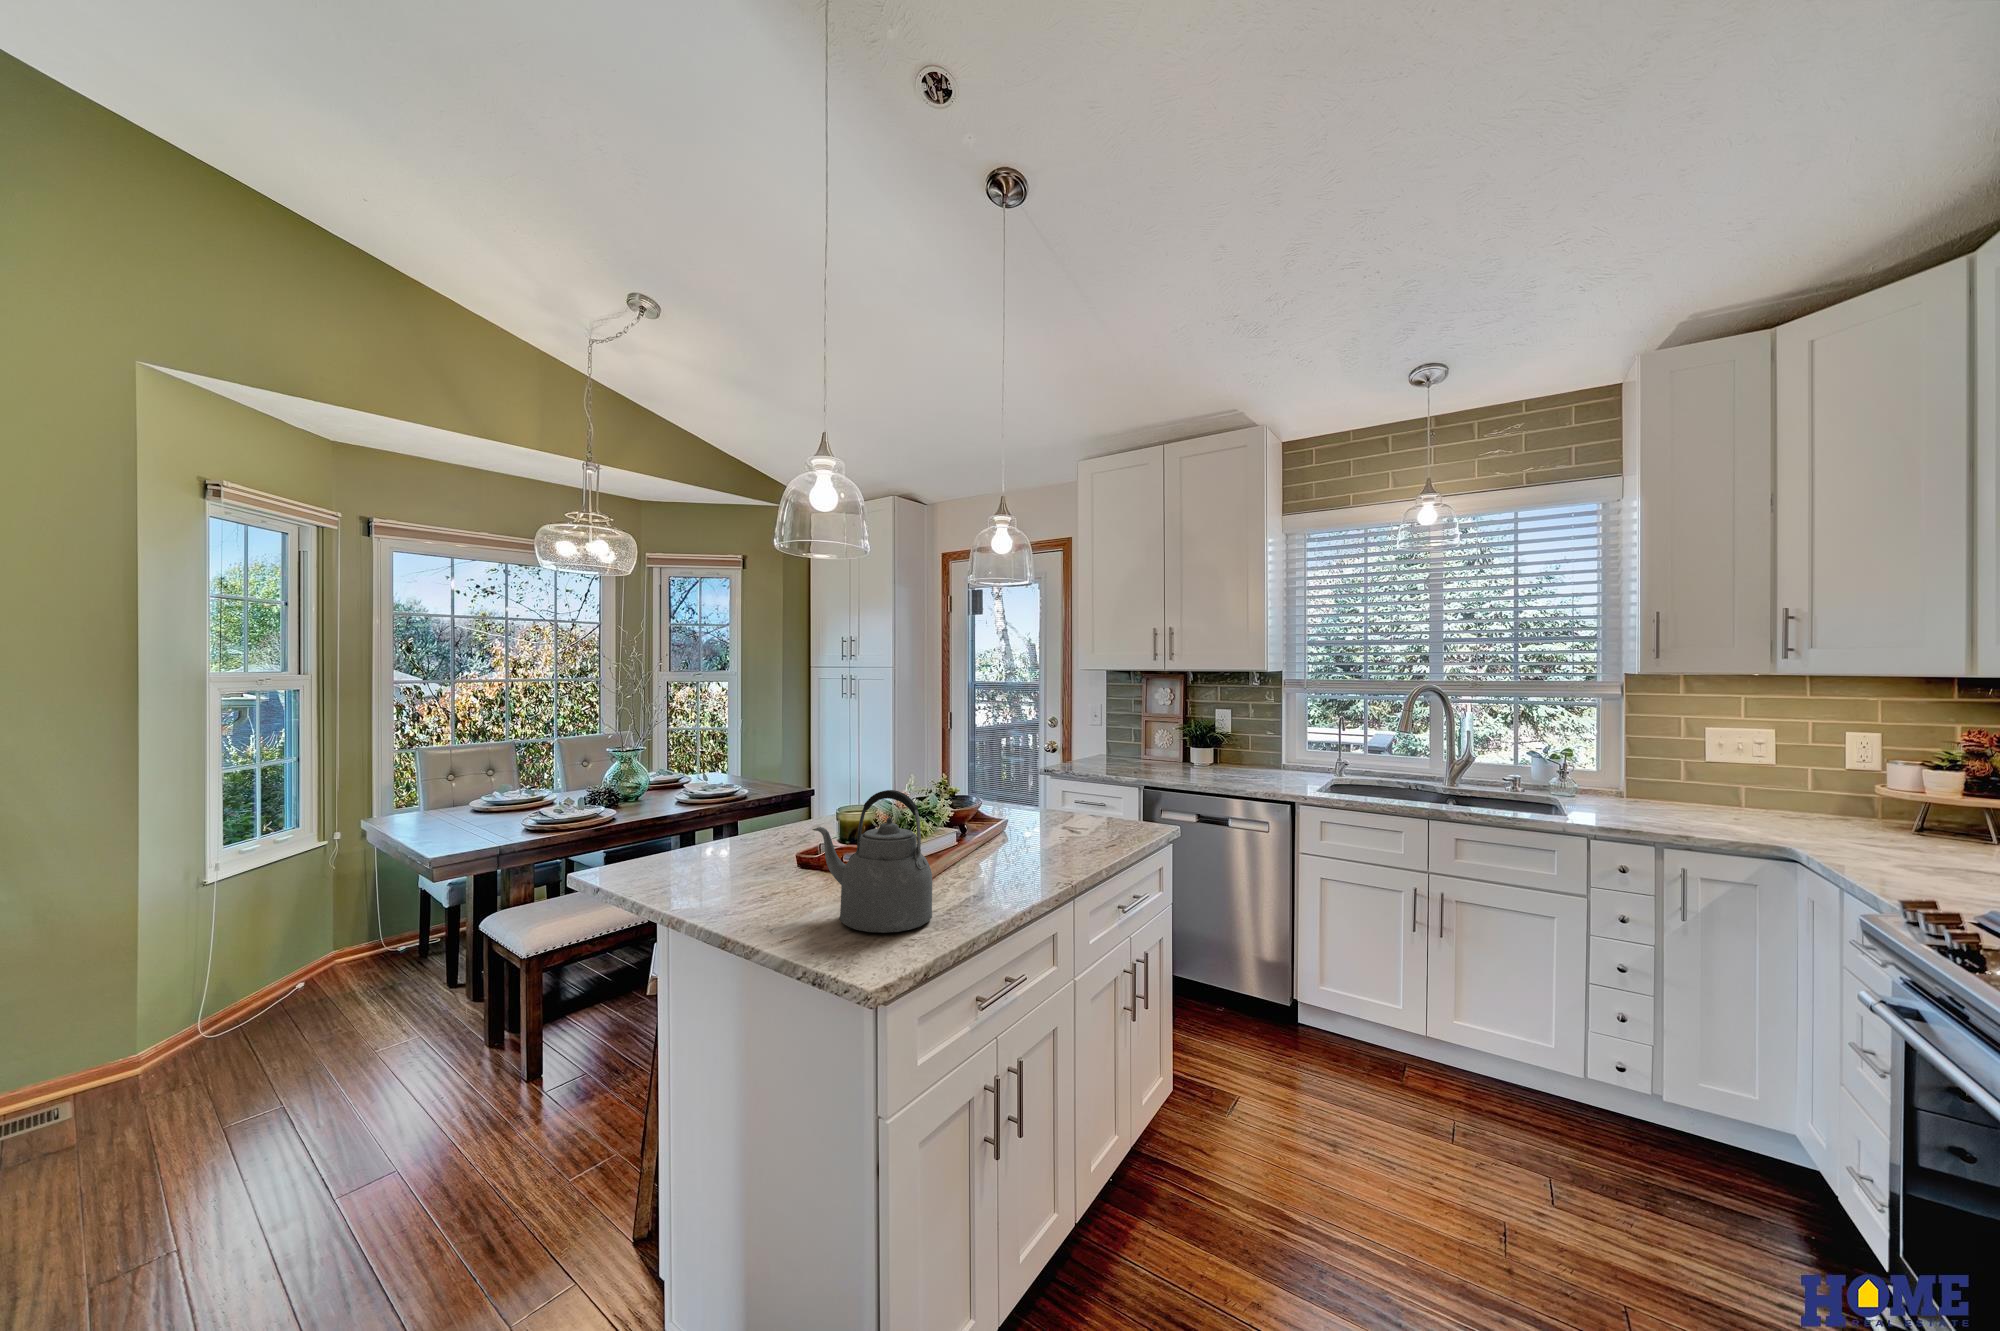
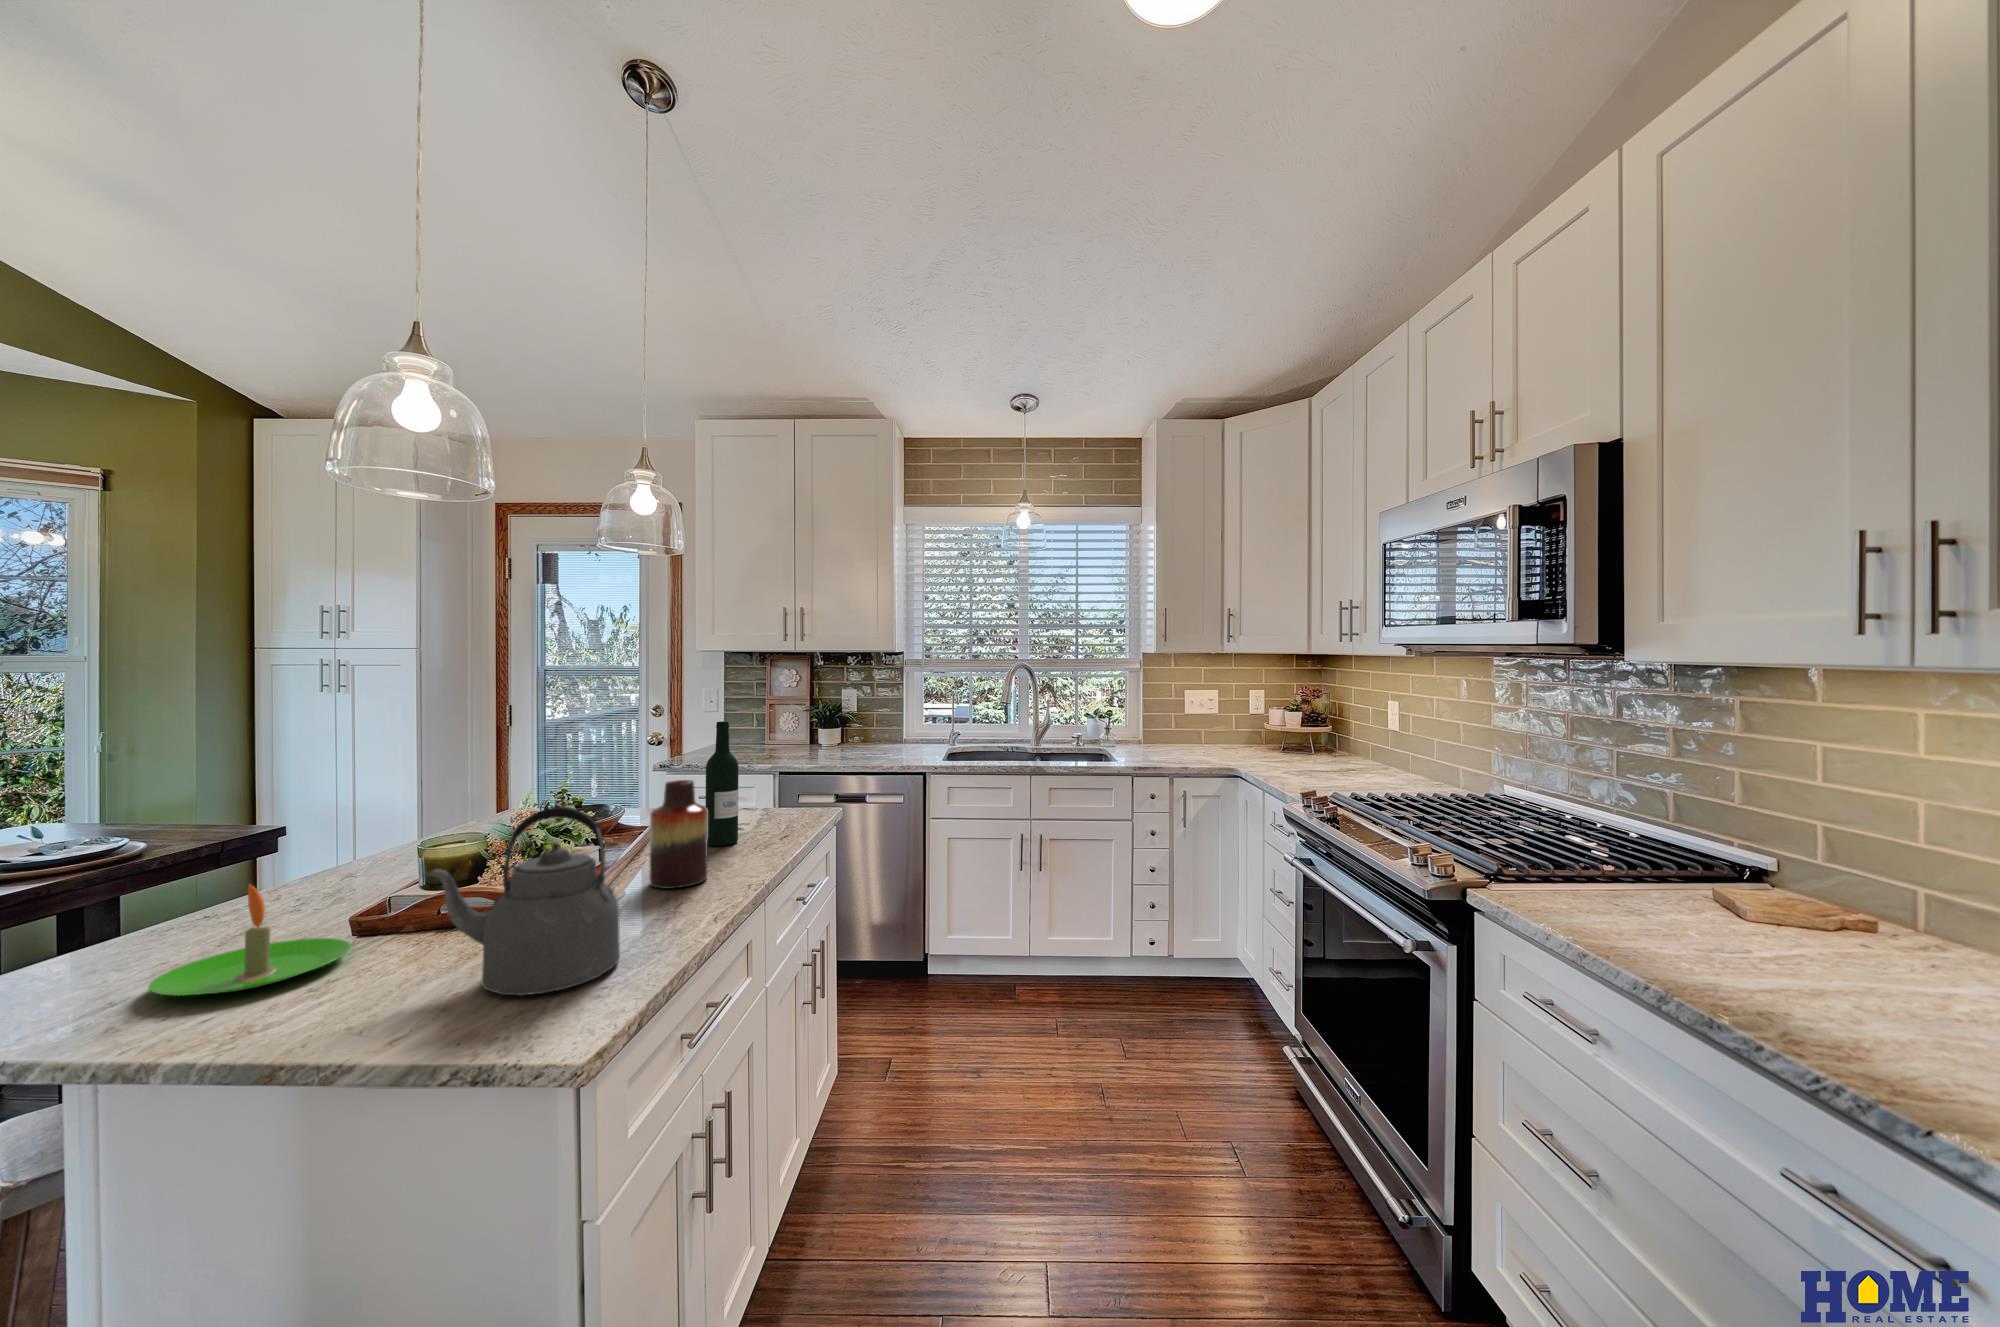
wine bottle: none [1044,733,1073,845] -> present [705,722,738,846]
vase: none [983,781,1030,875] -> present [650,780,708,889]
candle: none [689,822,787,889] -> present [149,885,351,996]

